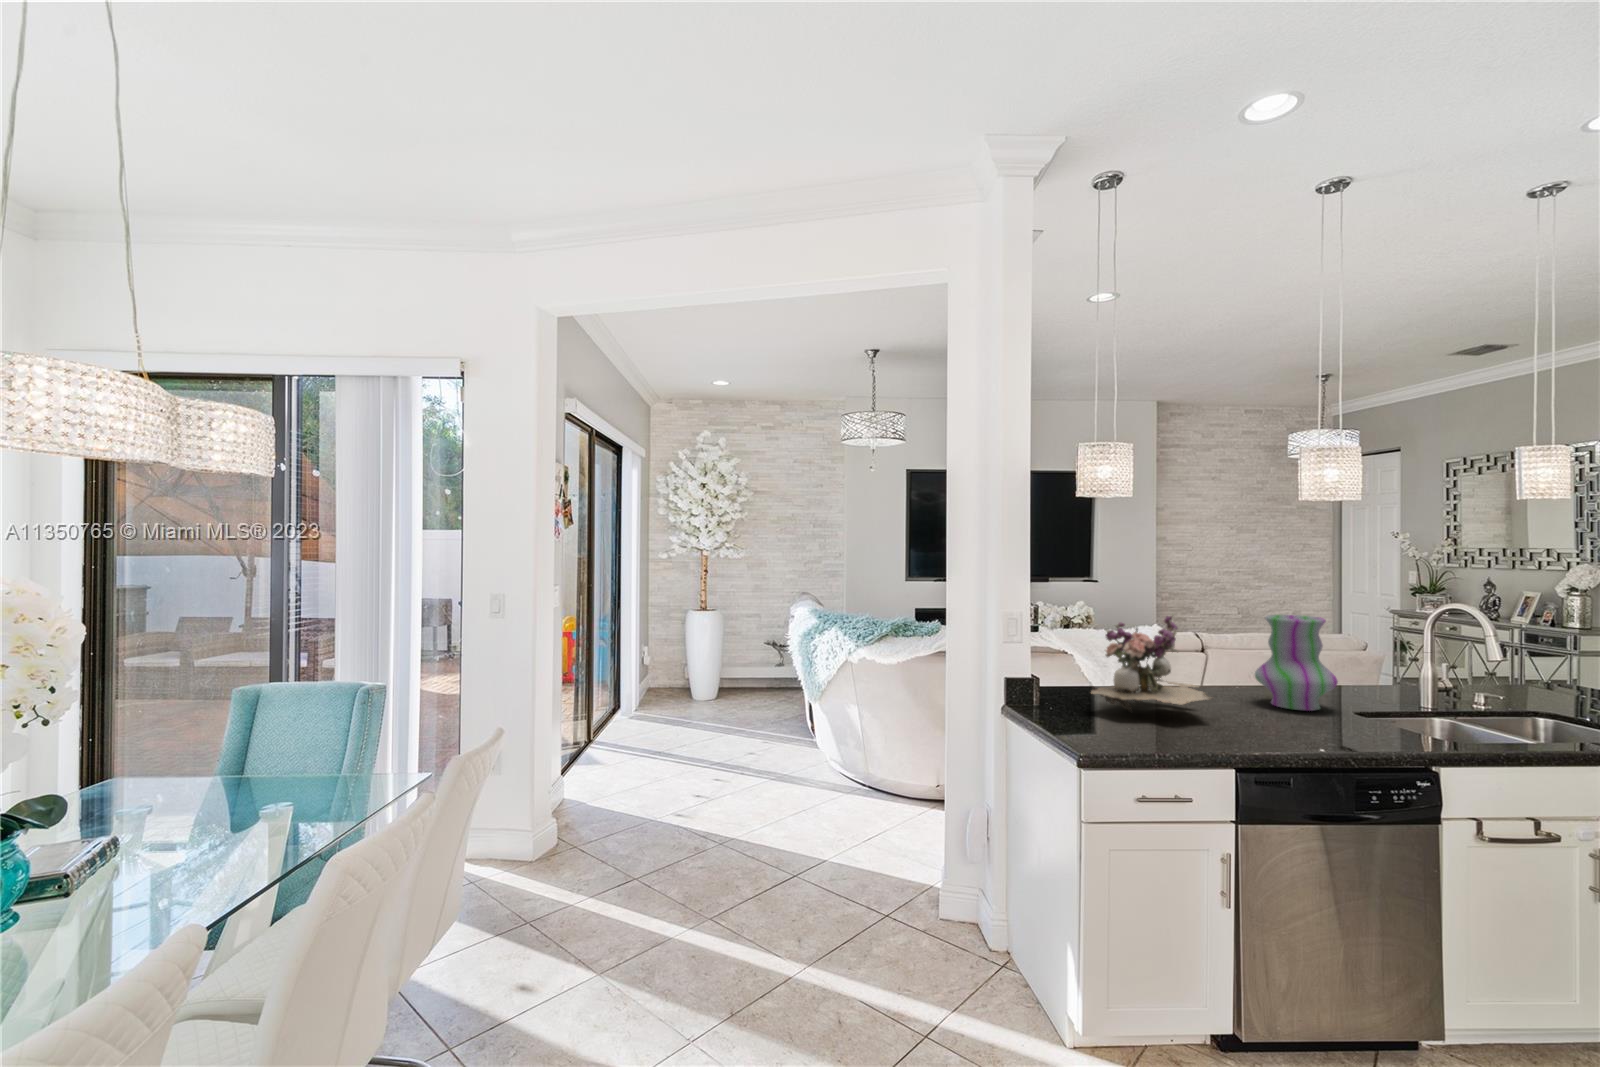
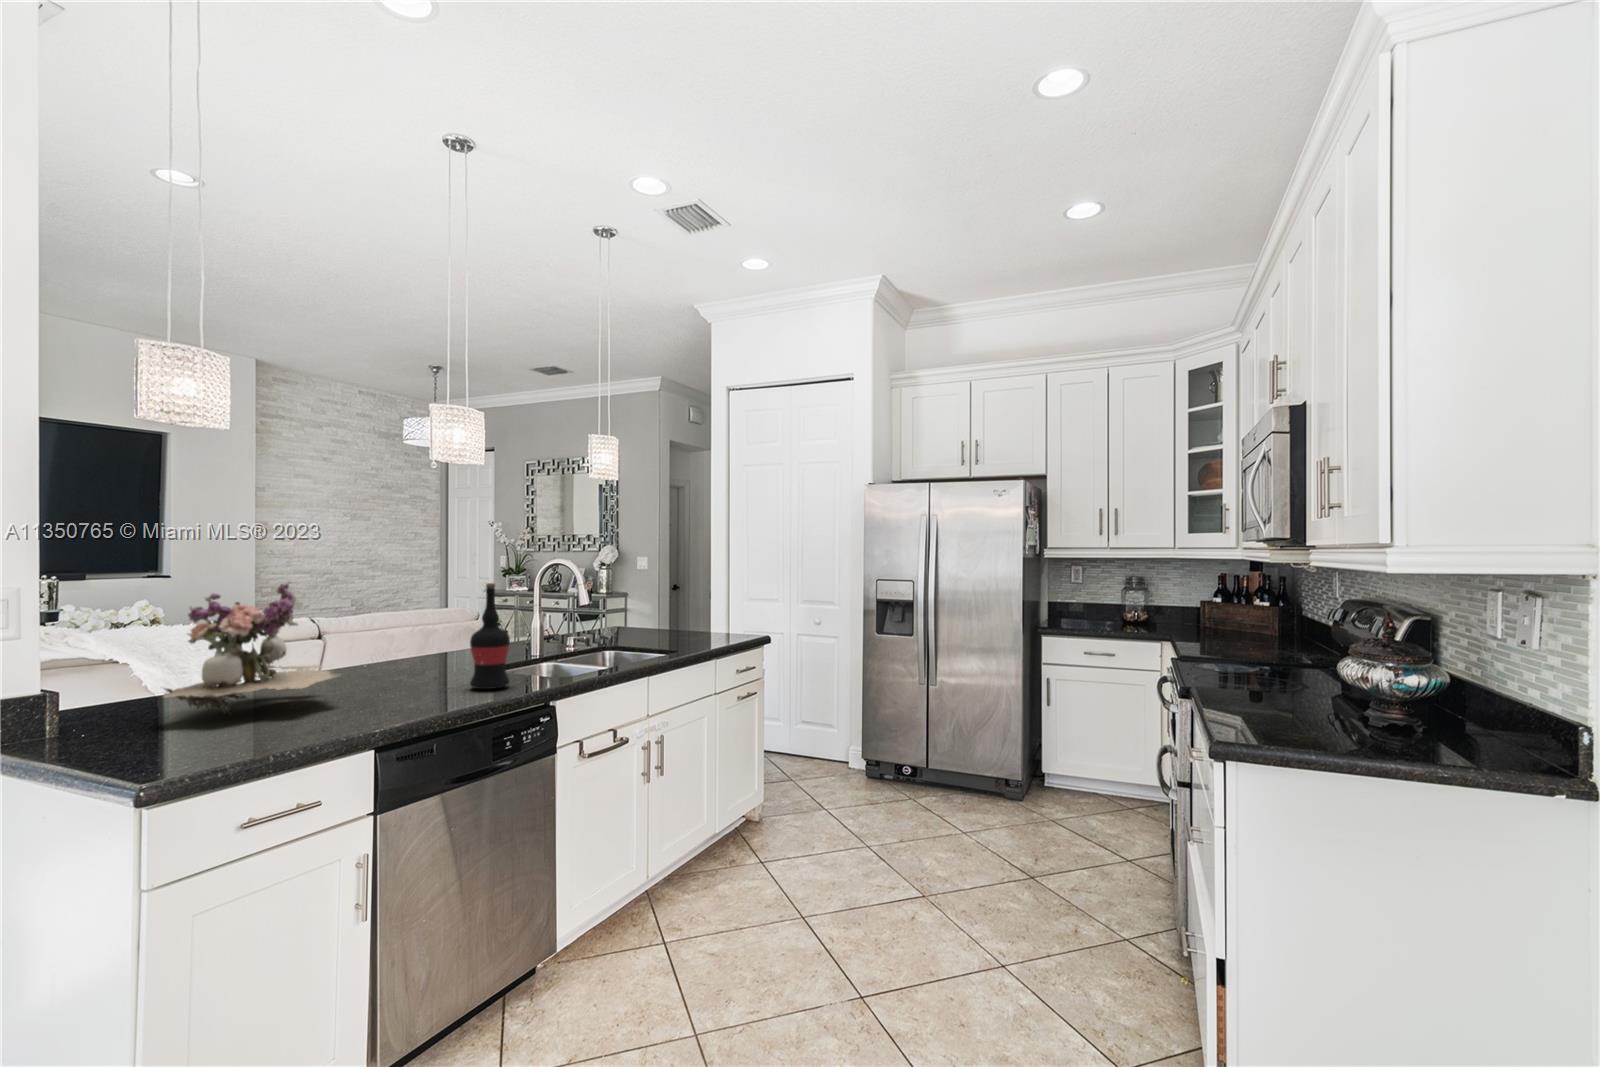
vase: present [1255,615,1338,711] -> none [386,577,468,677]
wine bottle: none [1335,631,1382,738] -> present [470,583,510,689]

